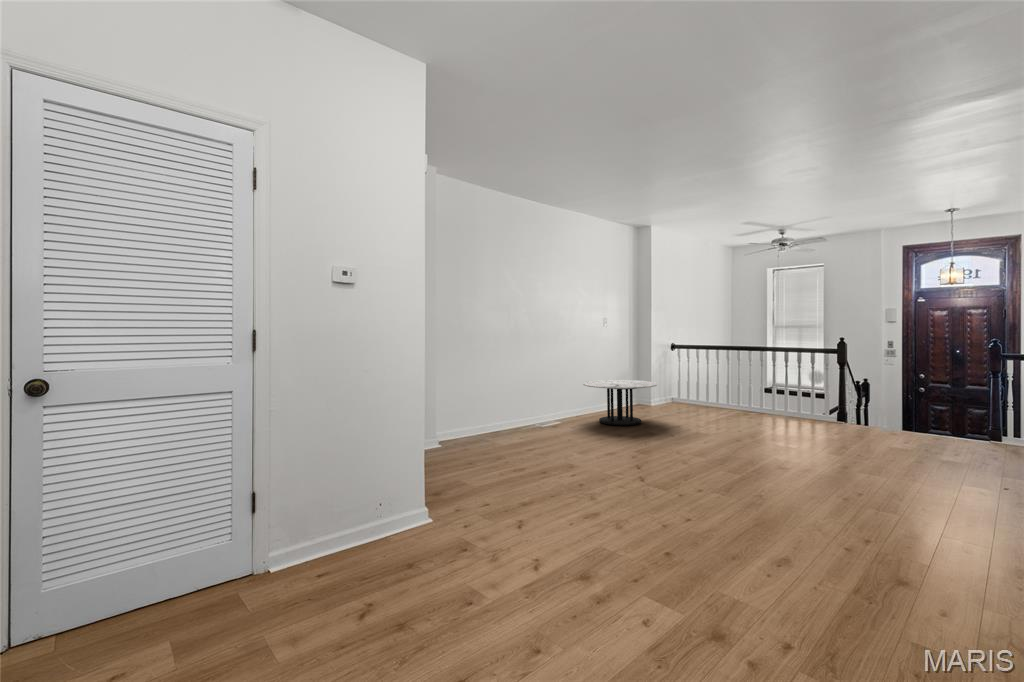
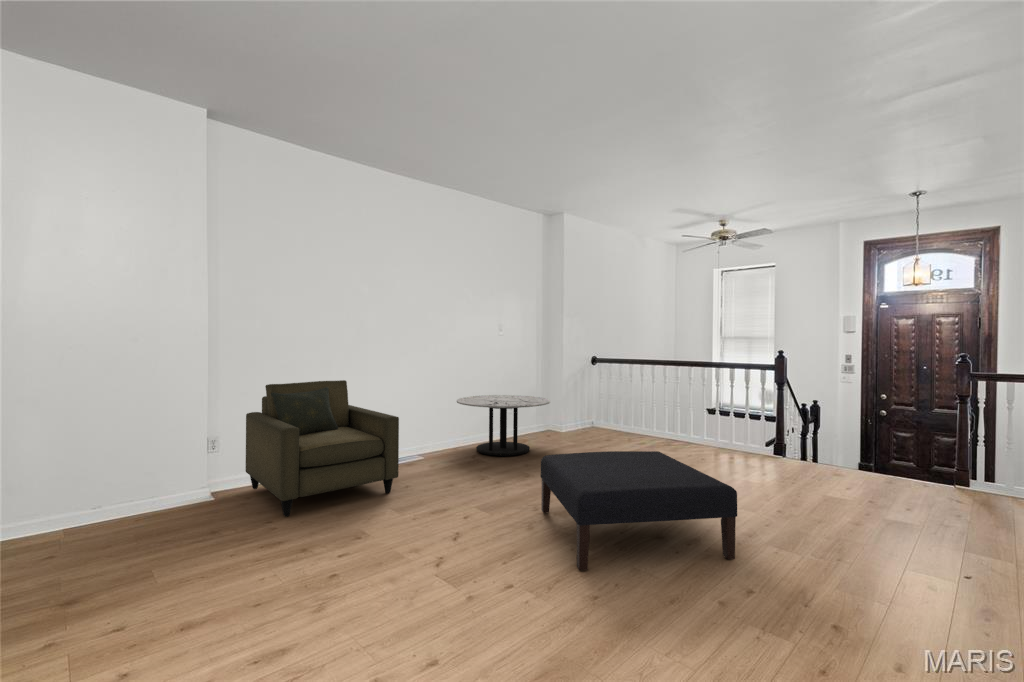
armchair: none [459,370,572,463] -> present [246,380,399,517]
ottoman: none [685,415,843,487] -> present [540,451,737,570]

